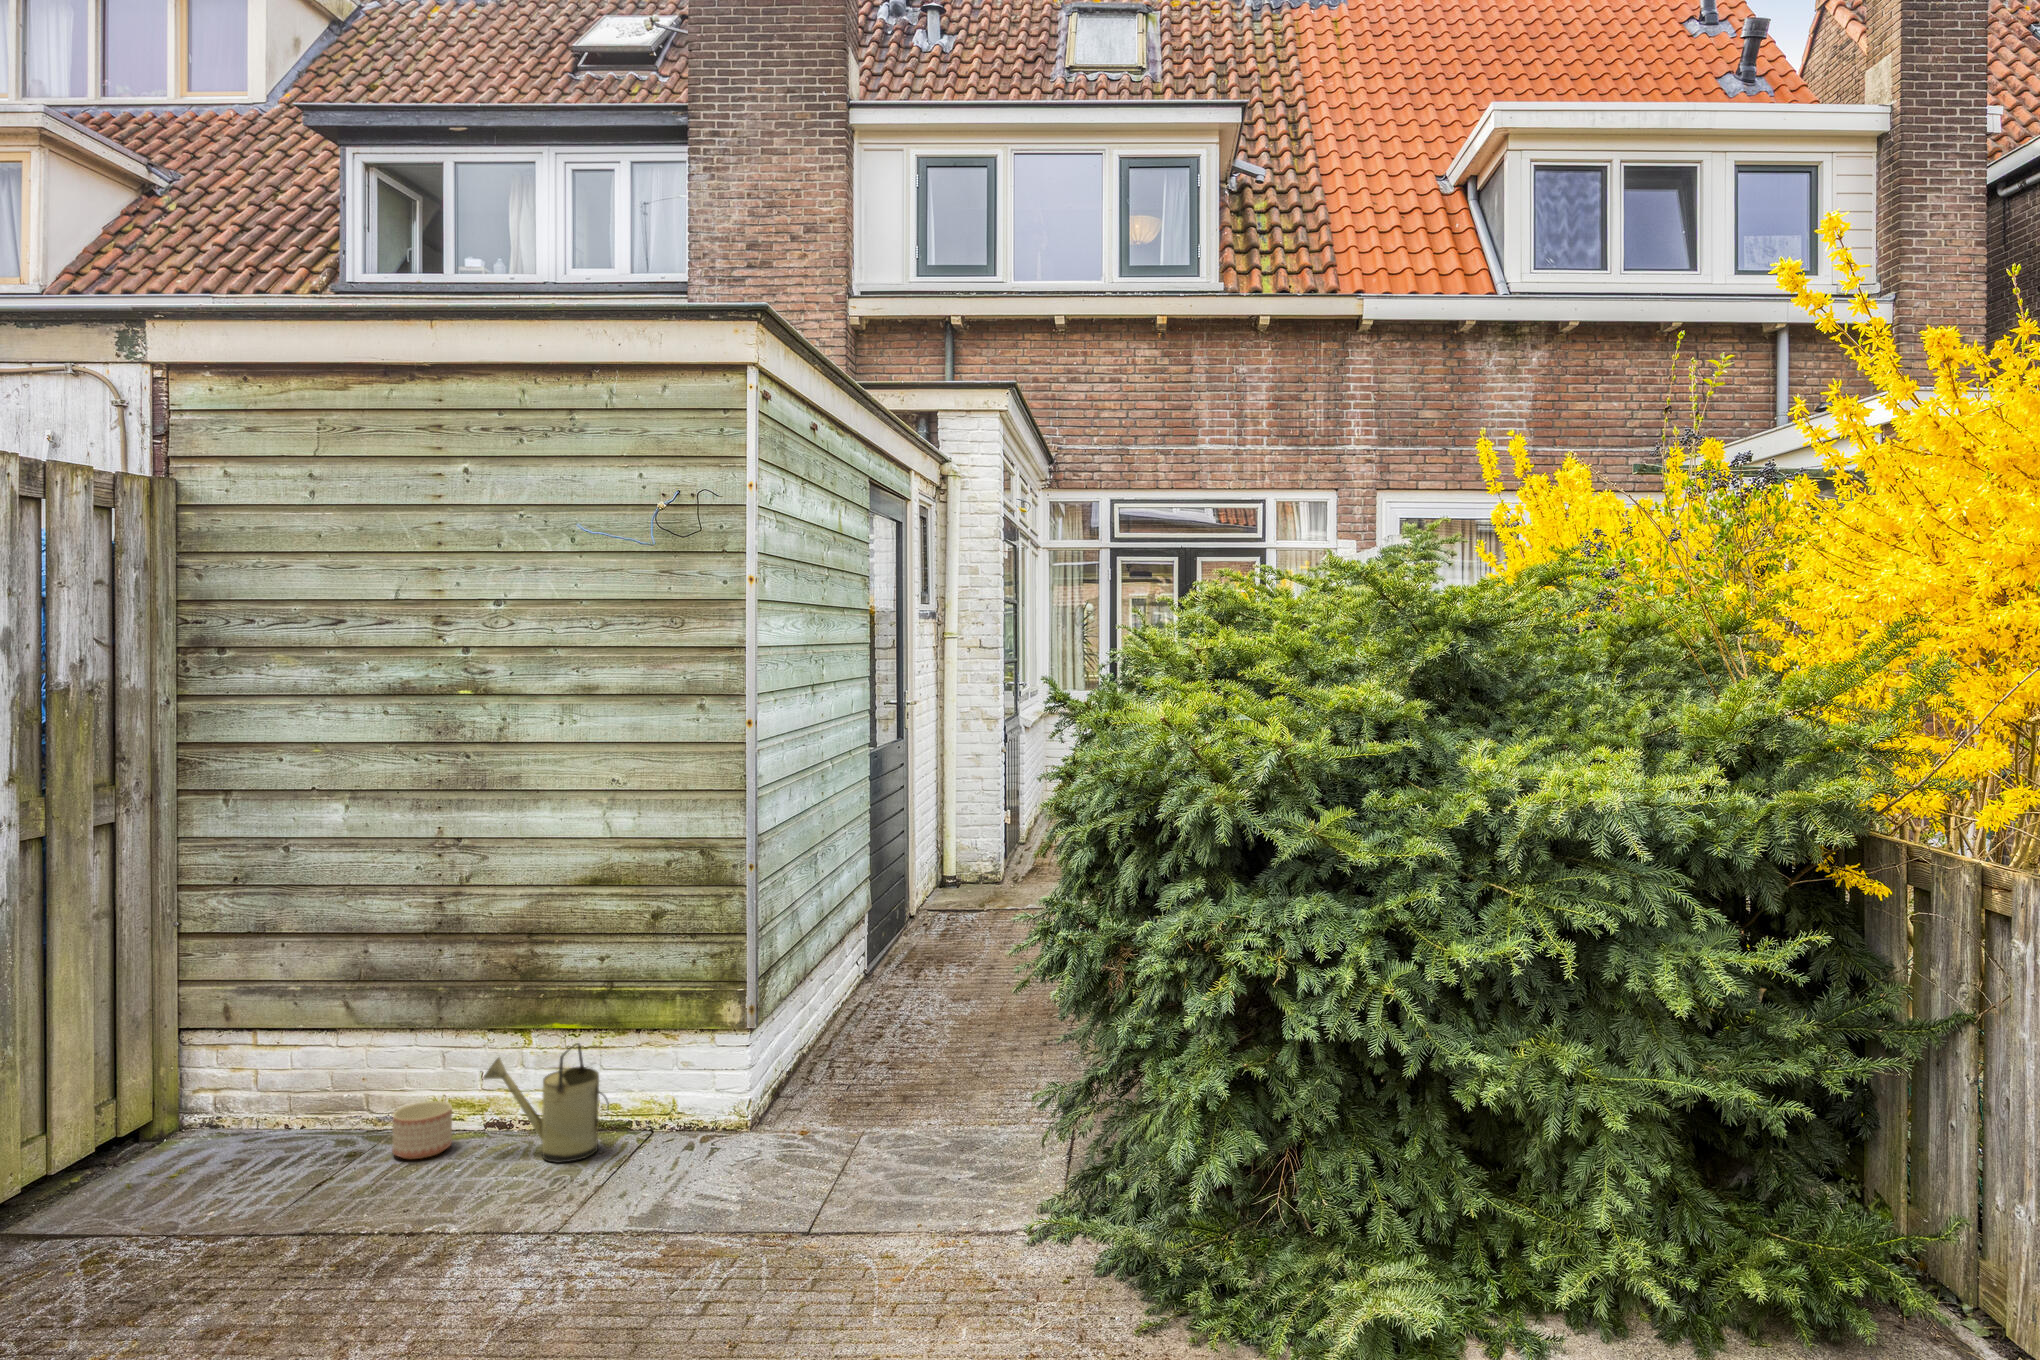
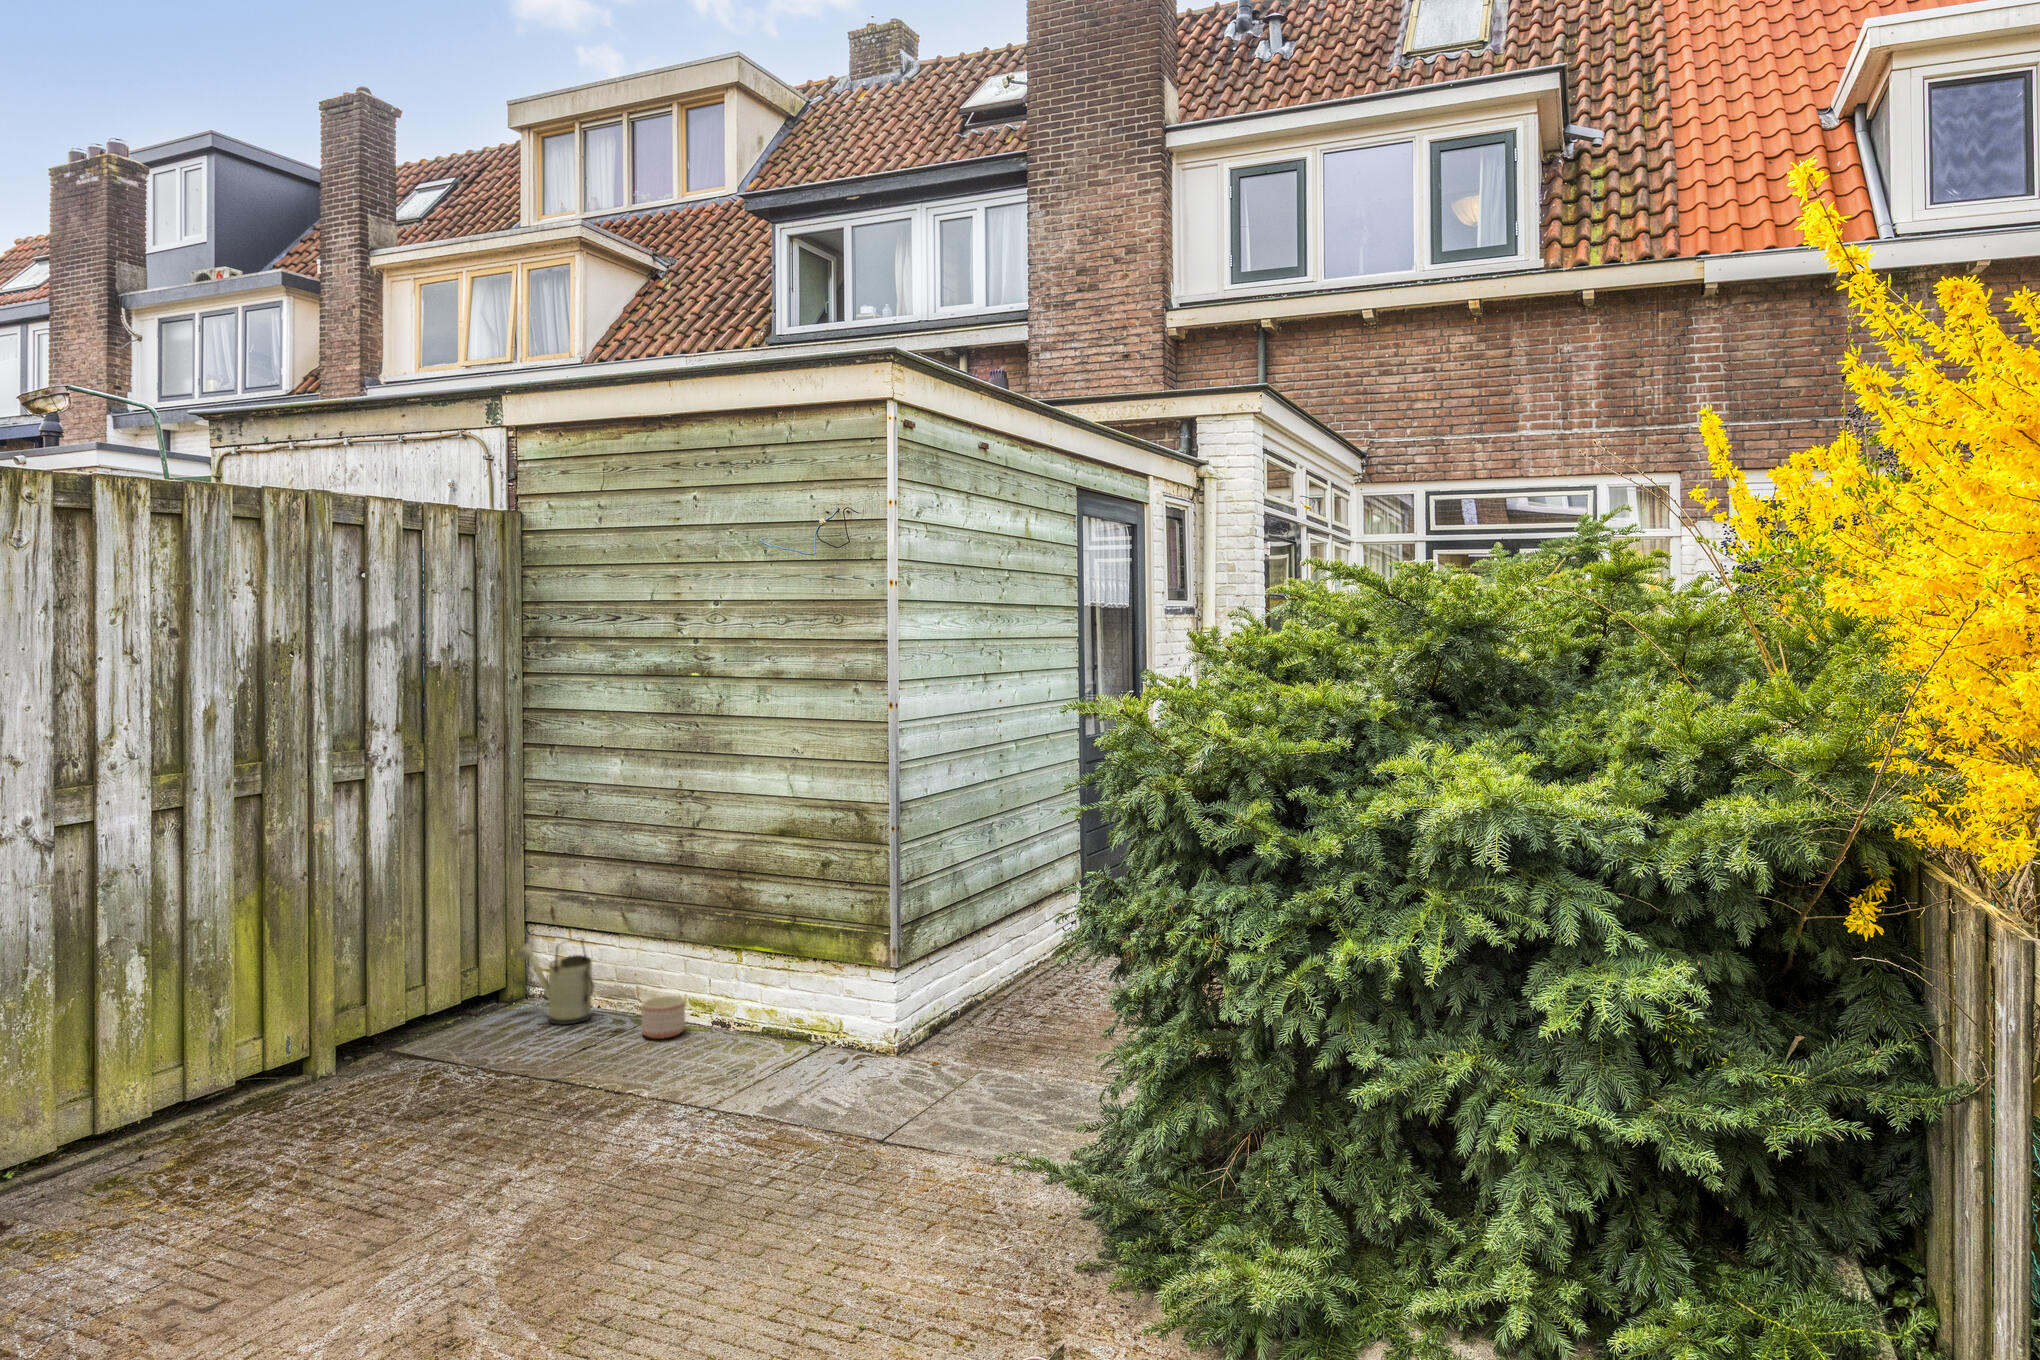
watering can: present [484,1043,609,1163] -> present [516,940,594,1025]

